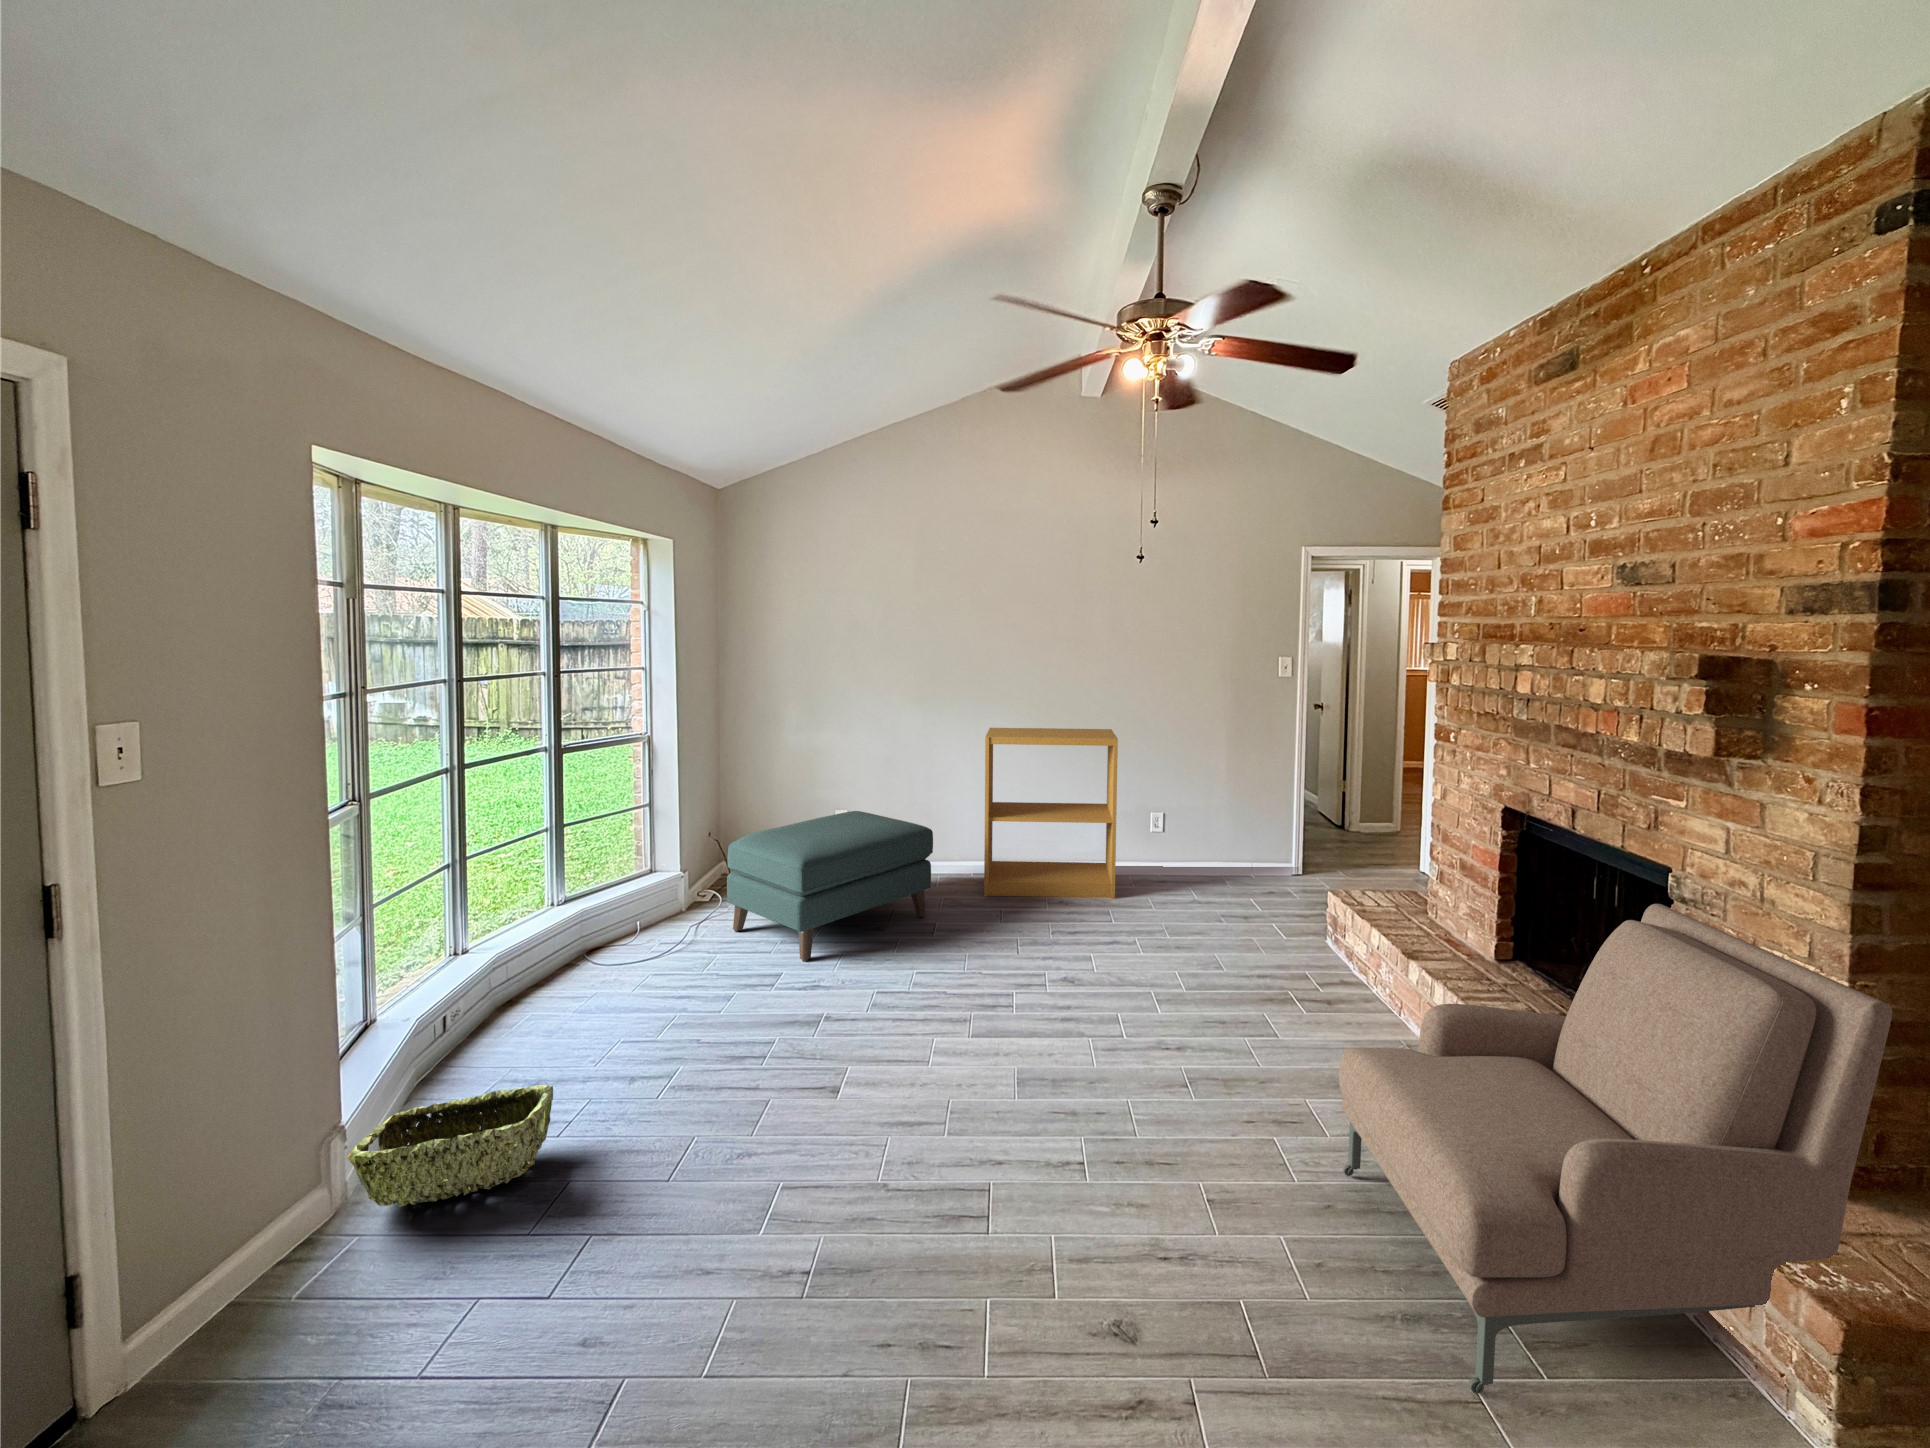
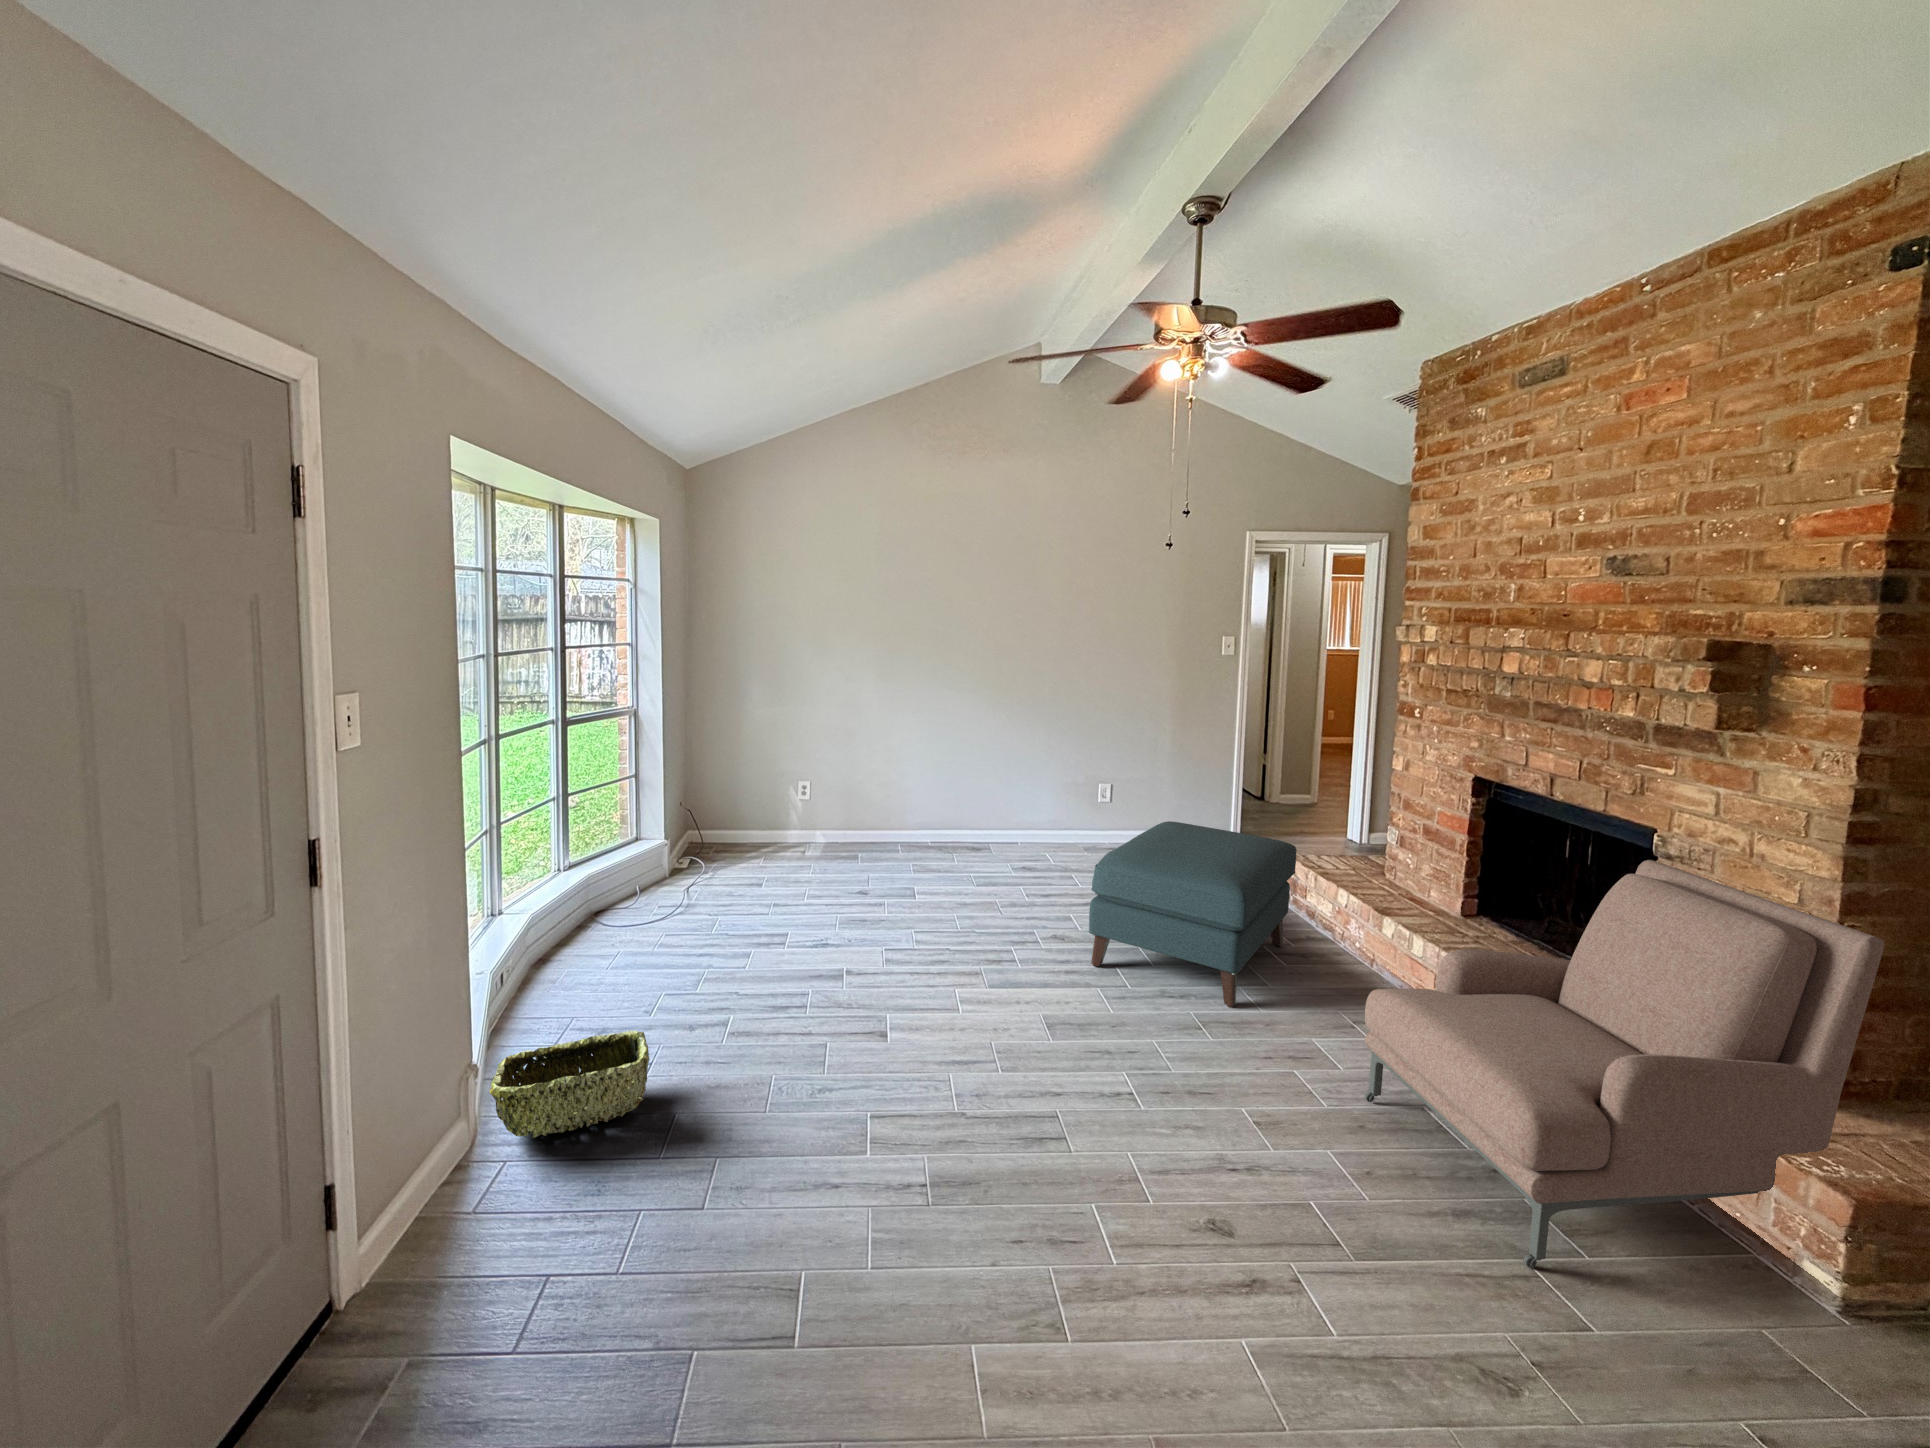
bookshelf: present [984,728,1118,899] -> none [944,702,1078,866]
ottoman: present [727,811,933,962] -> present [1089,821,1297,1008]

